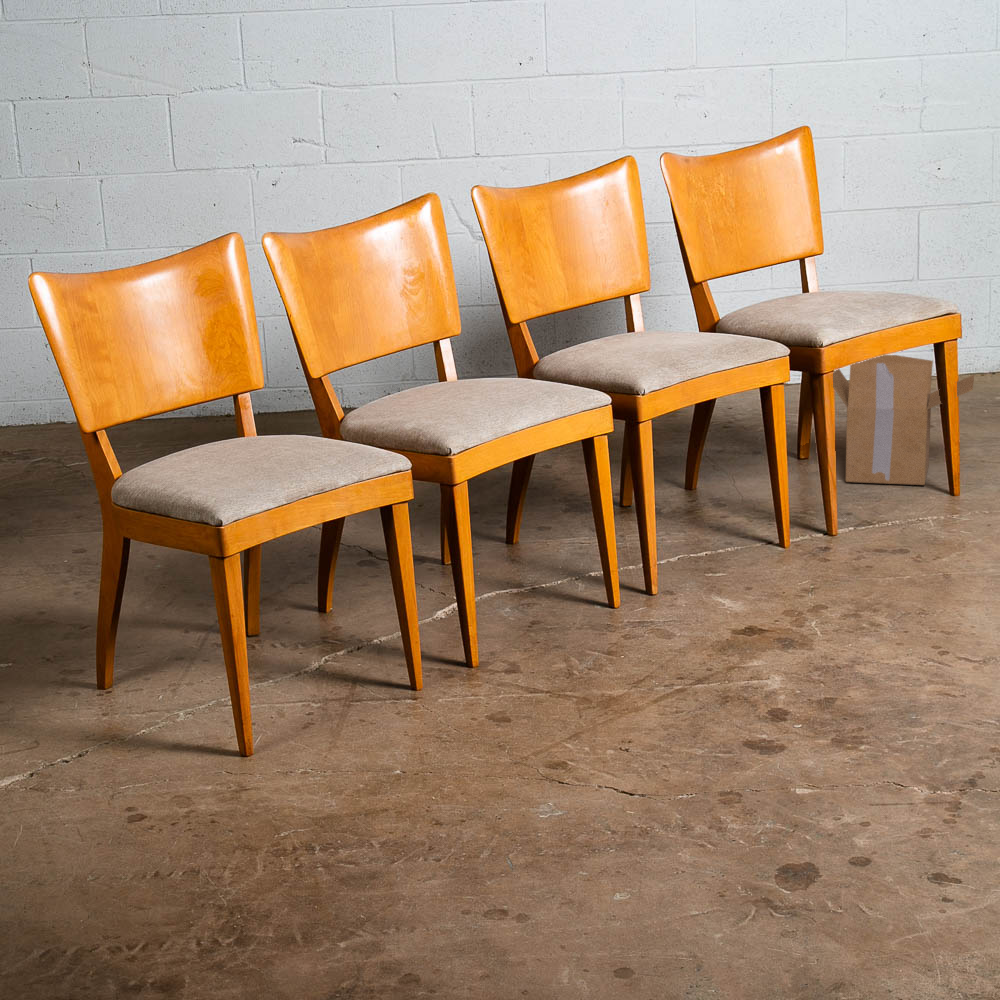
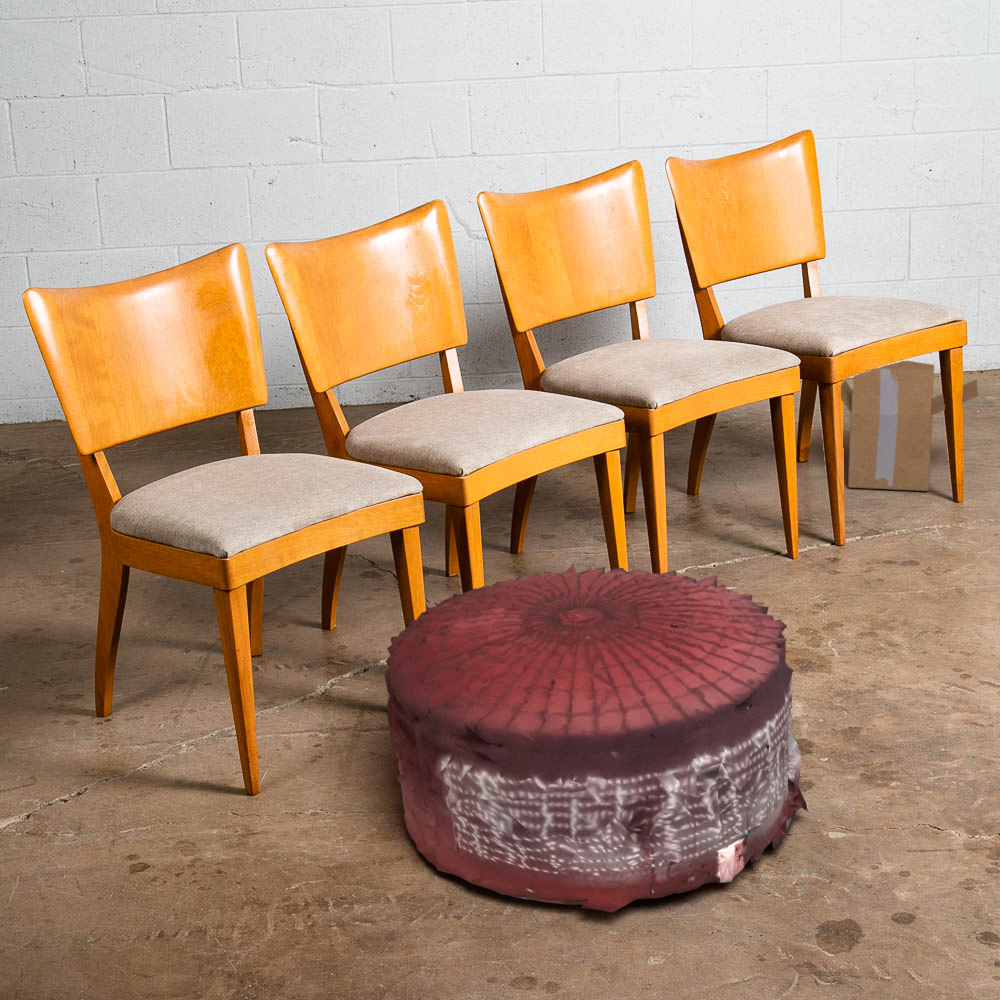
pouf: none [372,537,776,854] -> present [385,563,808,912]

